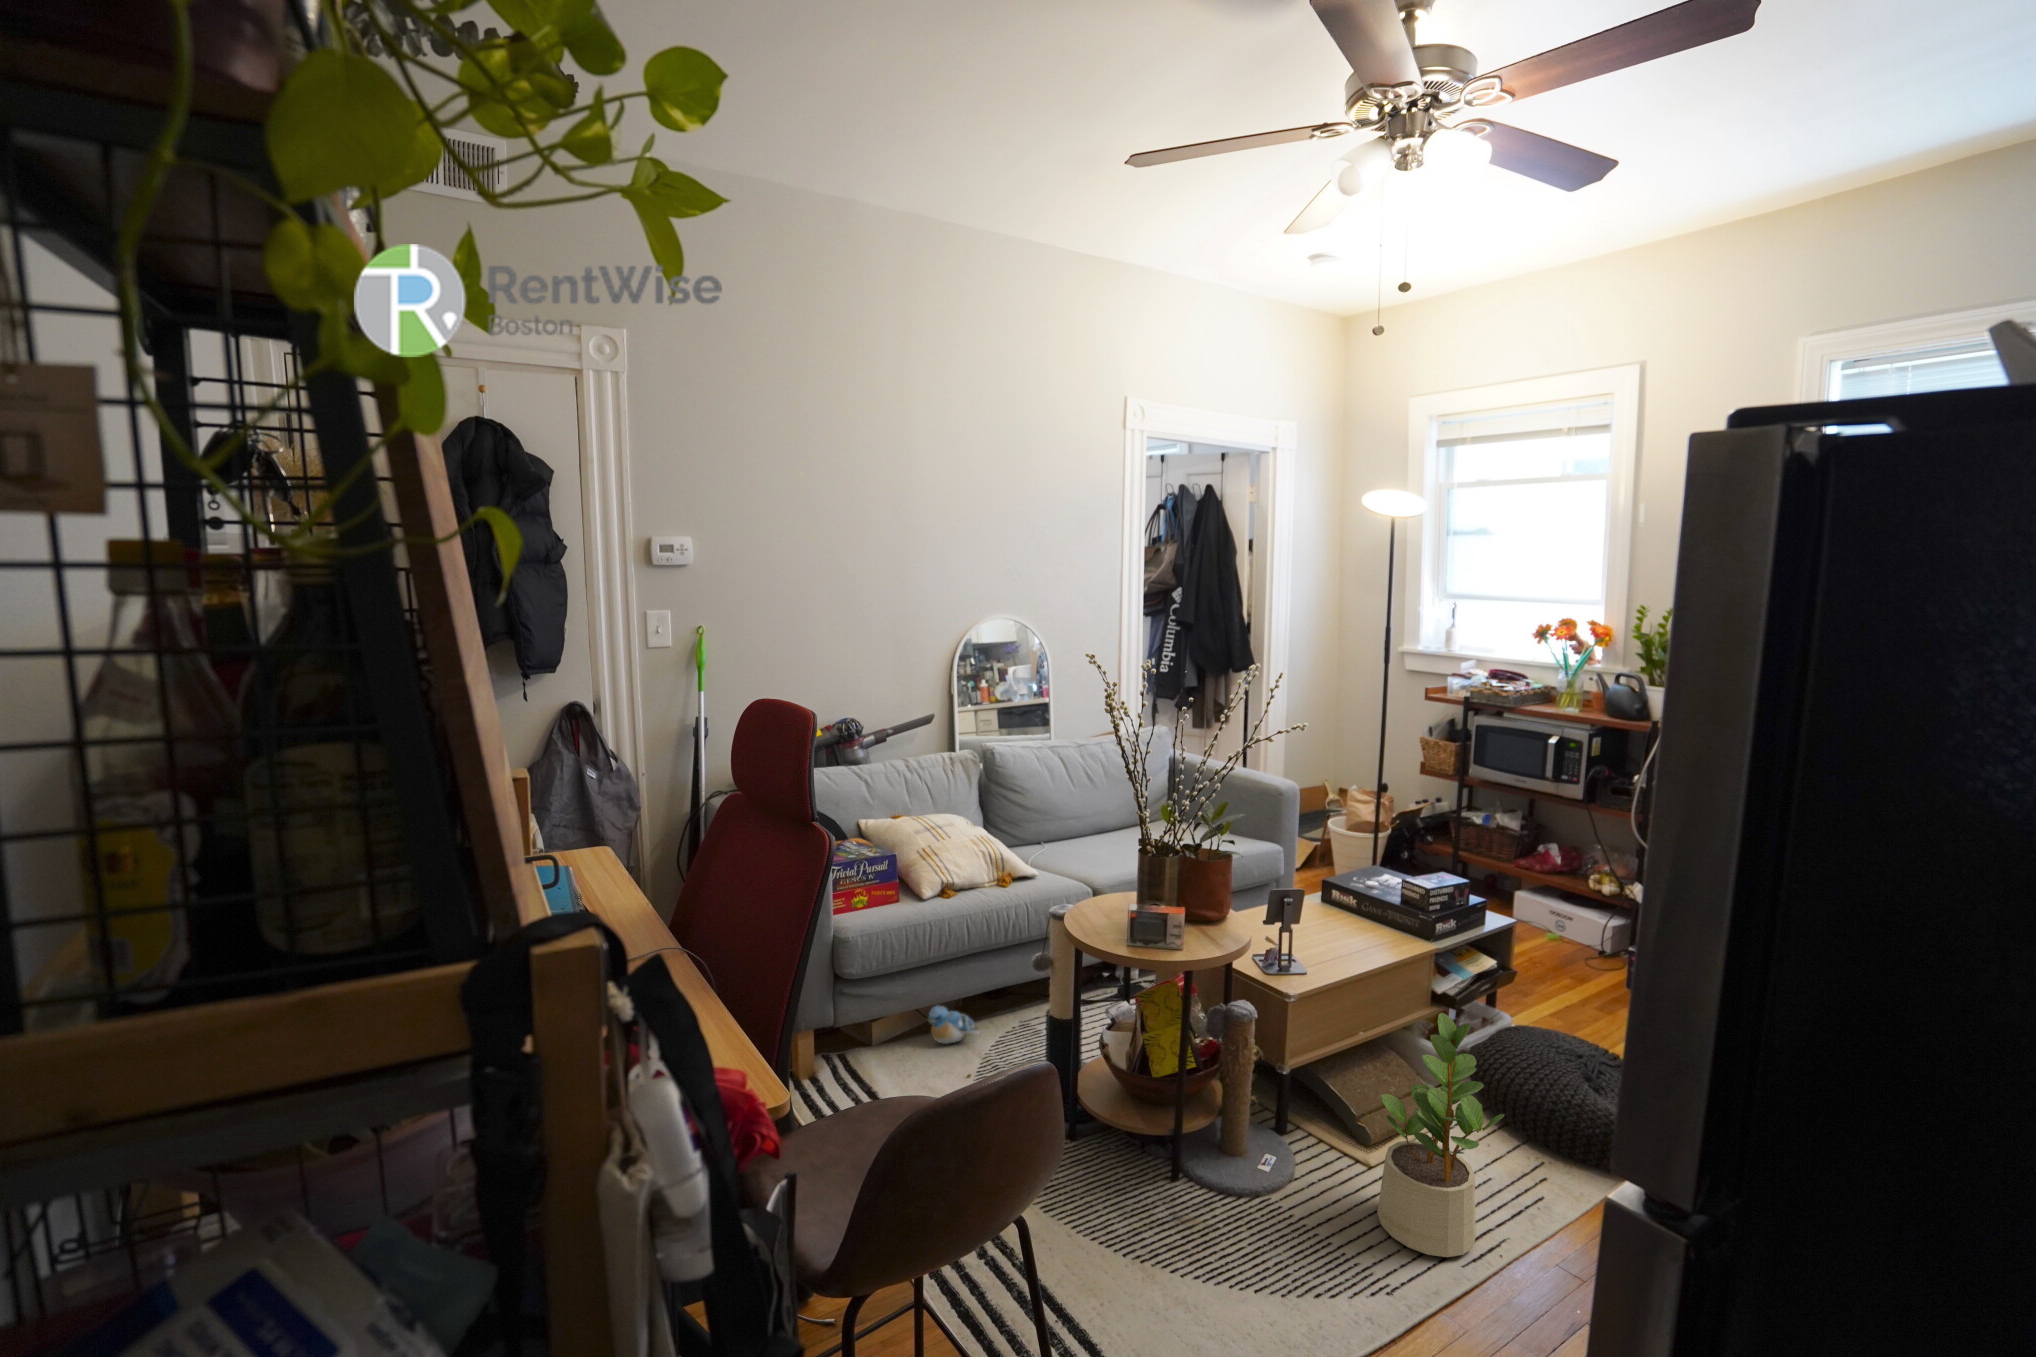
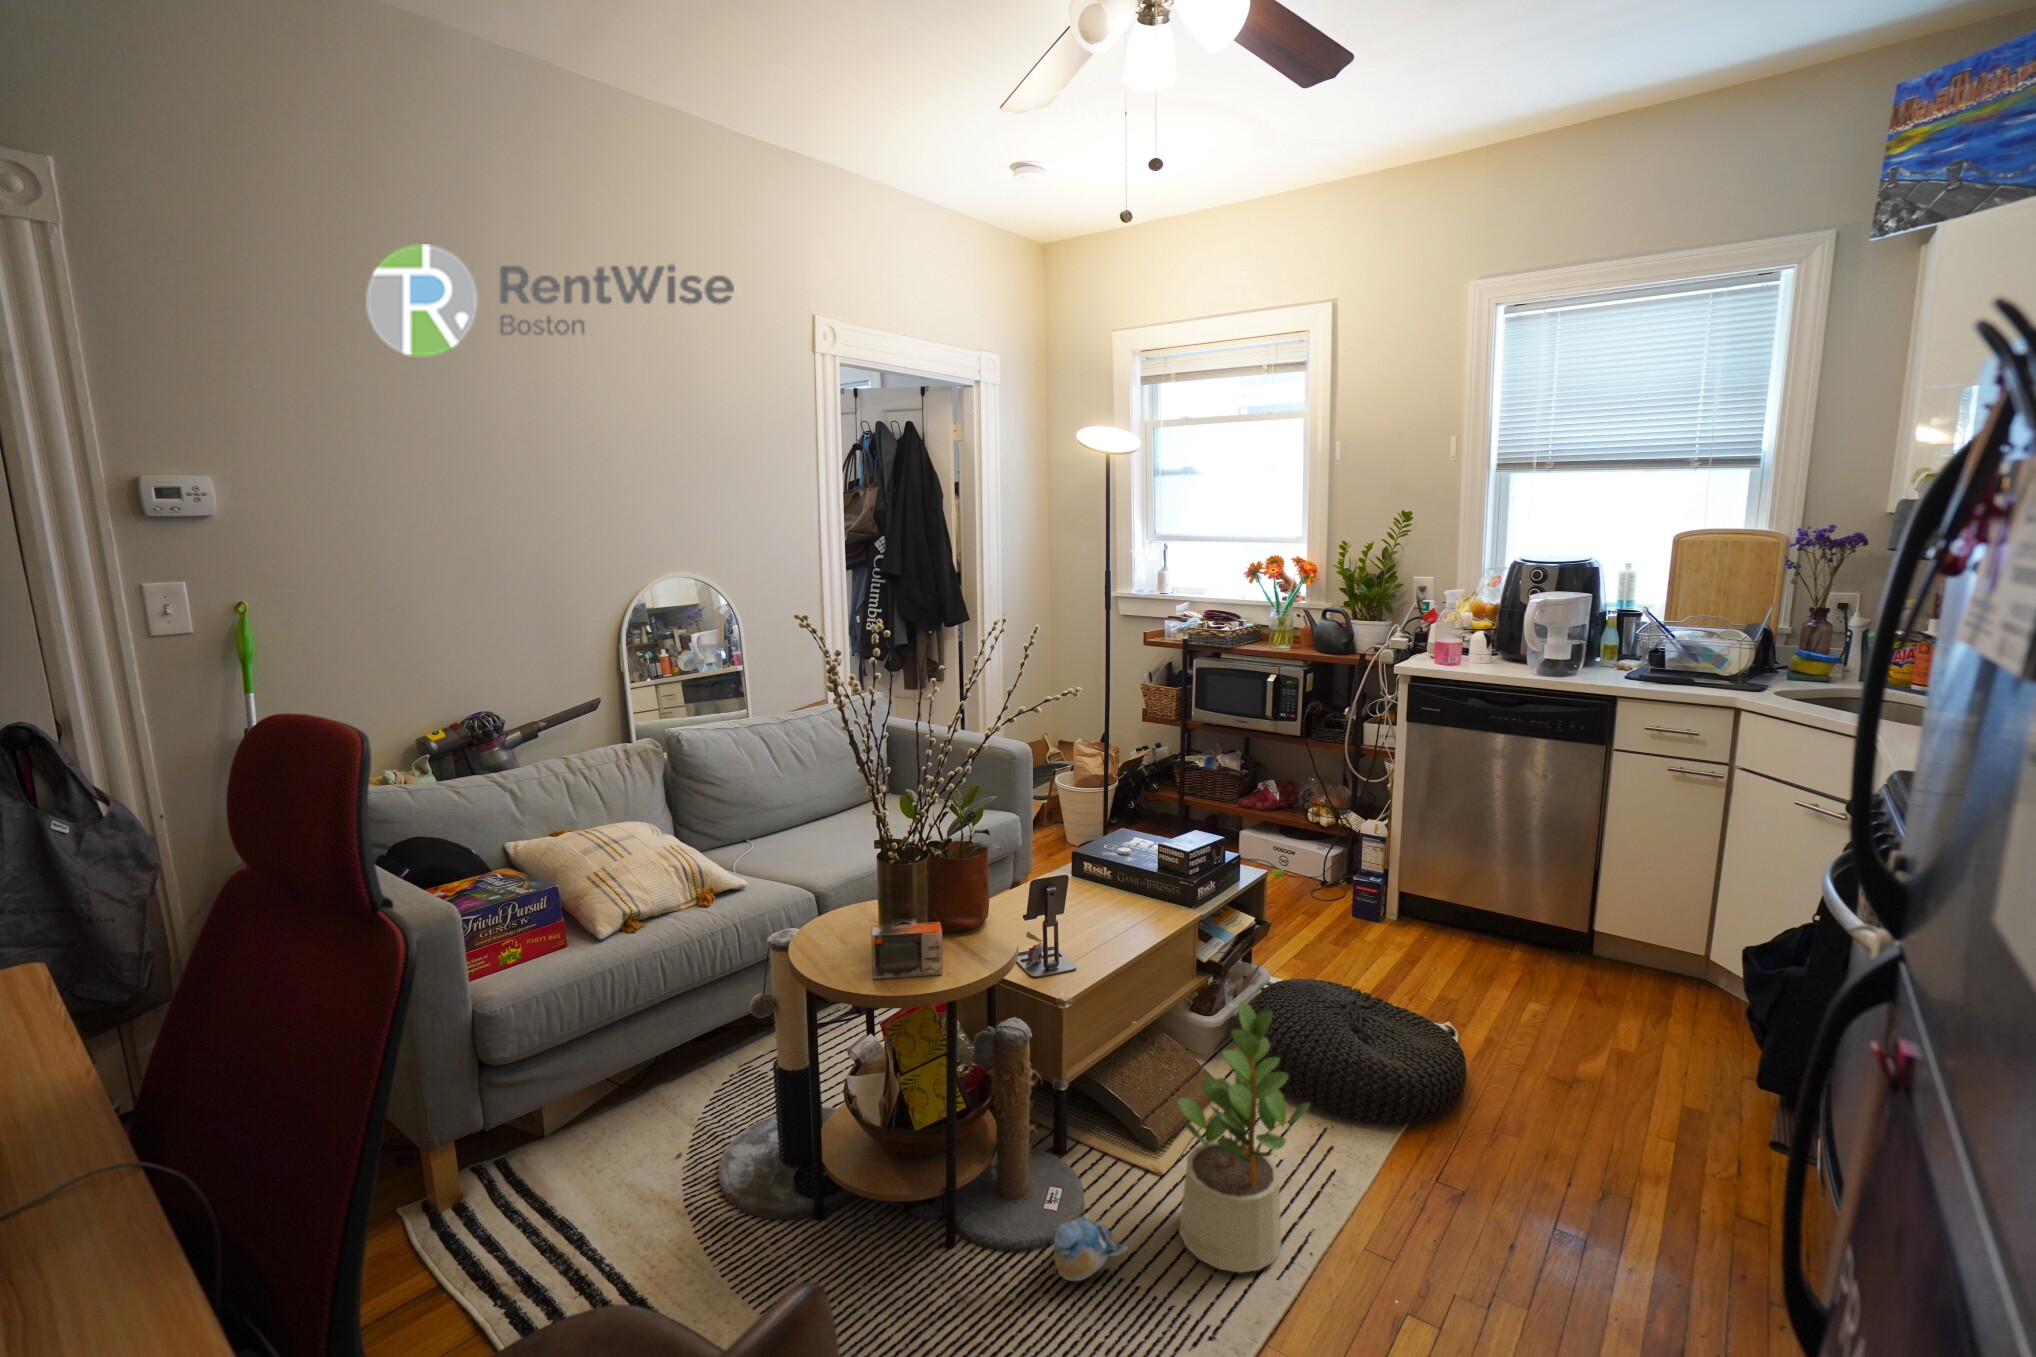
plush toy: present [927,1006,979,1044] -> present [1053,1216,1128,1281]

